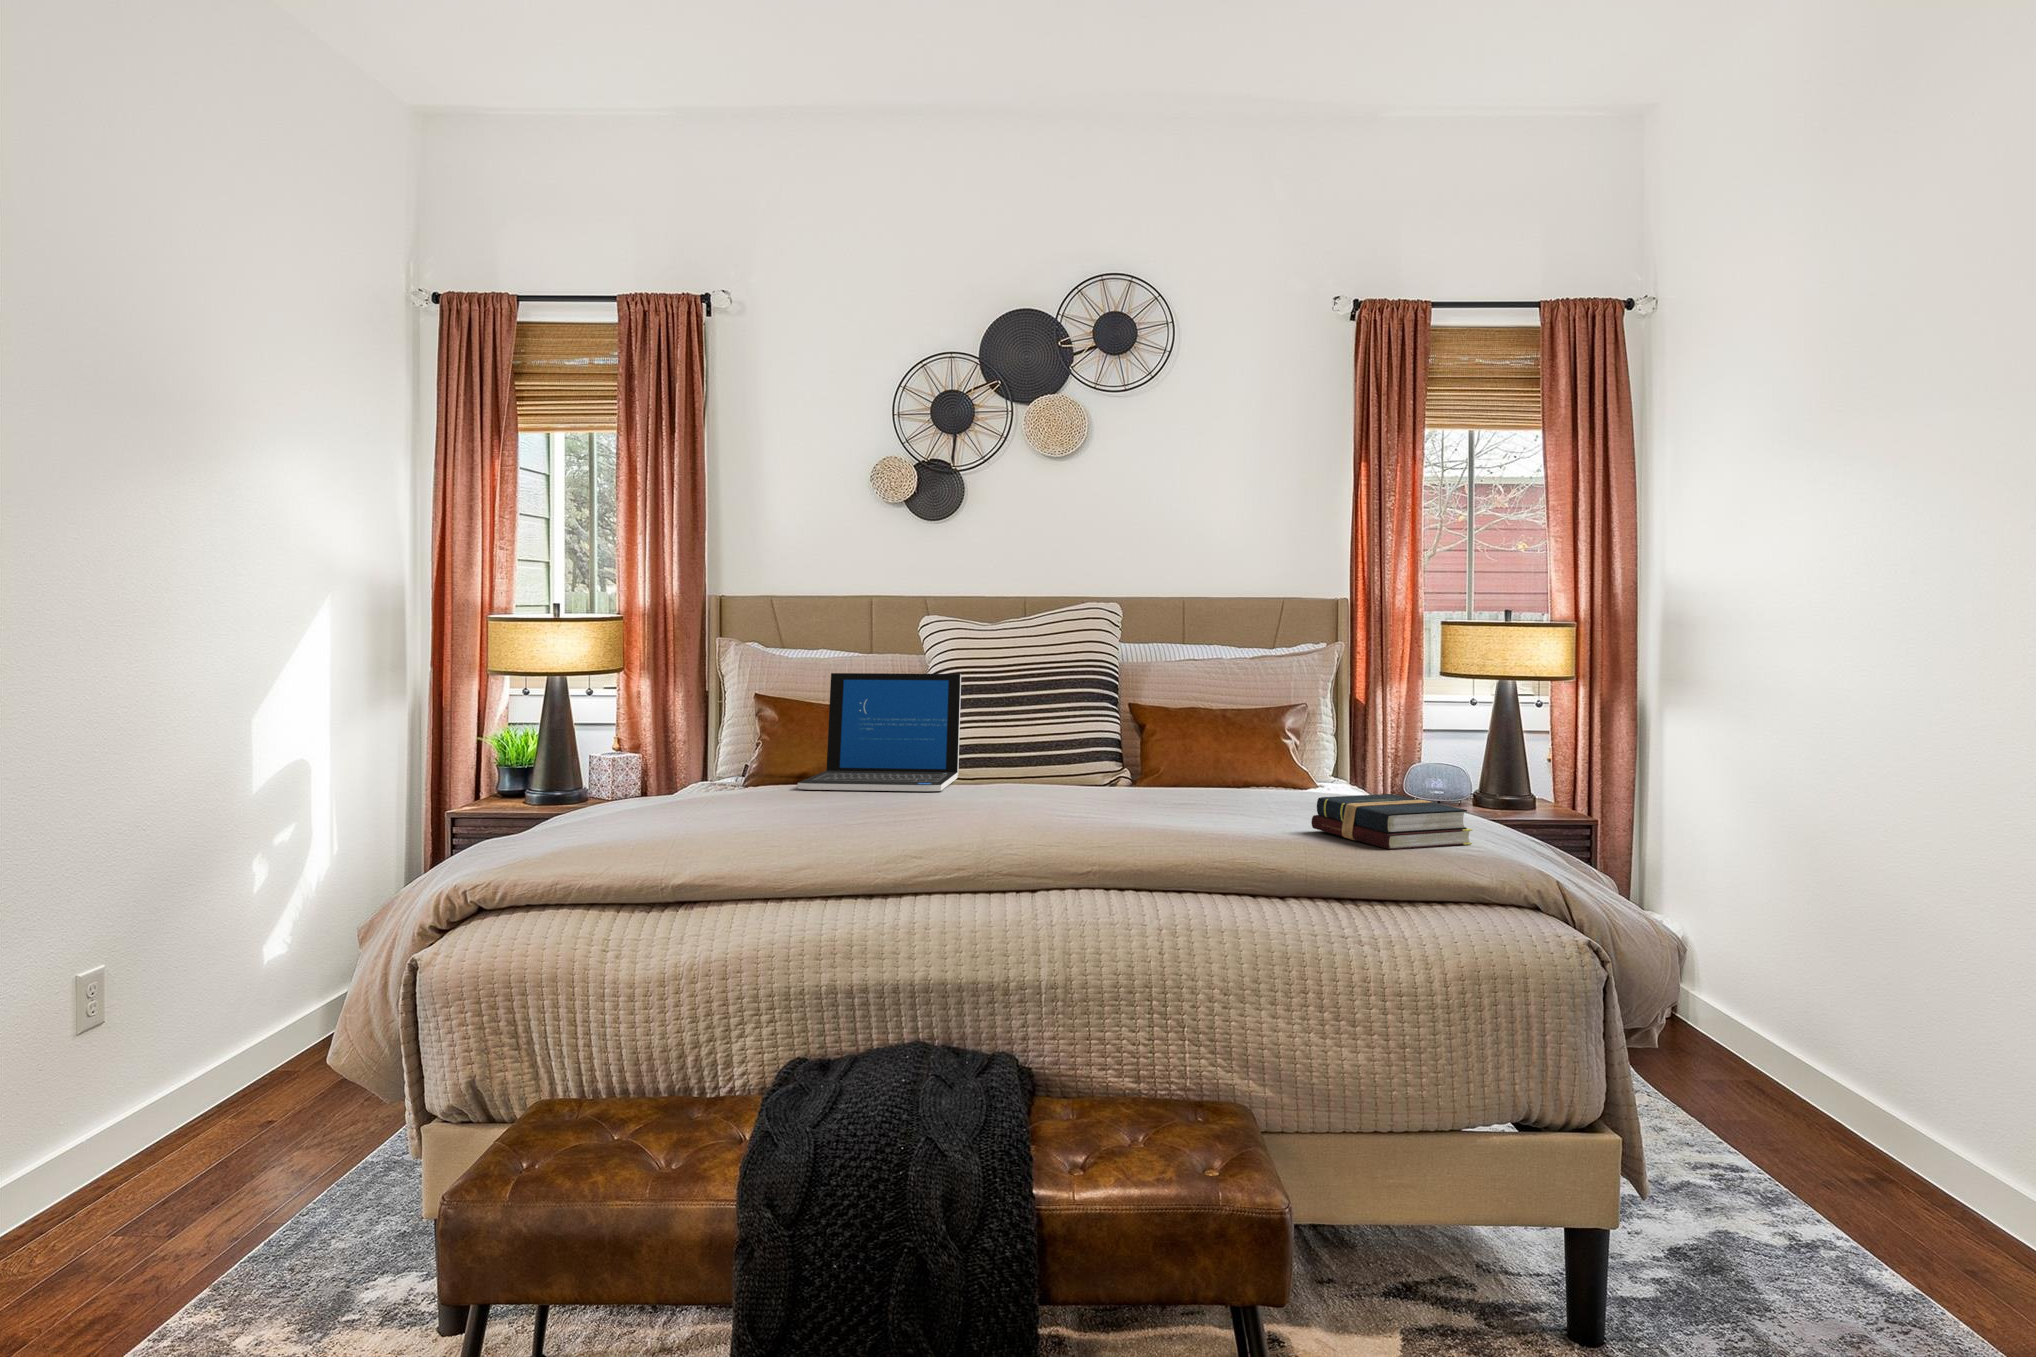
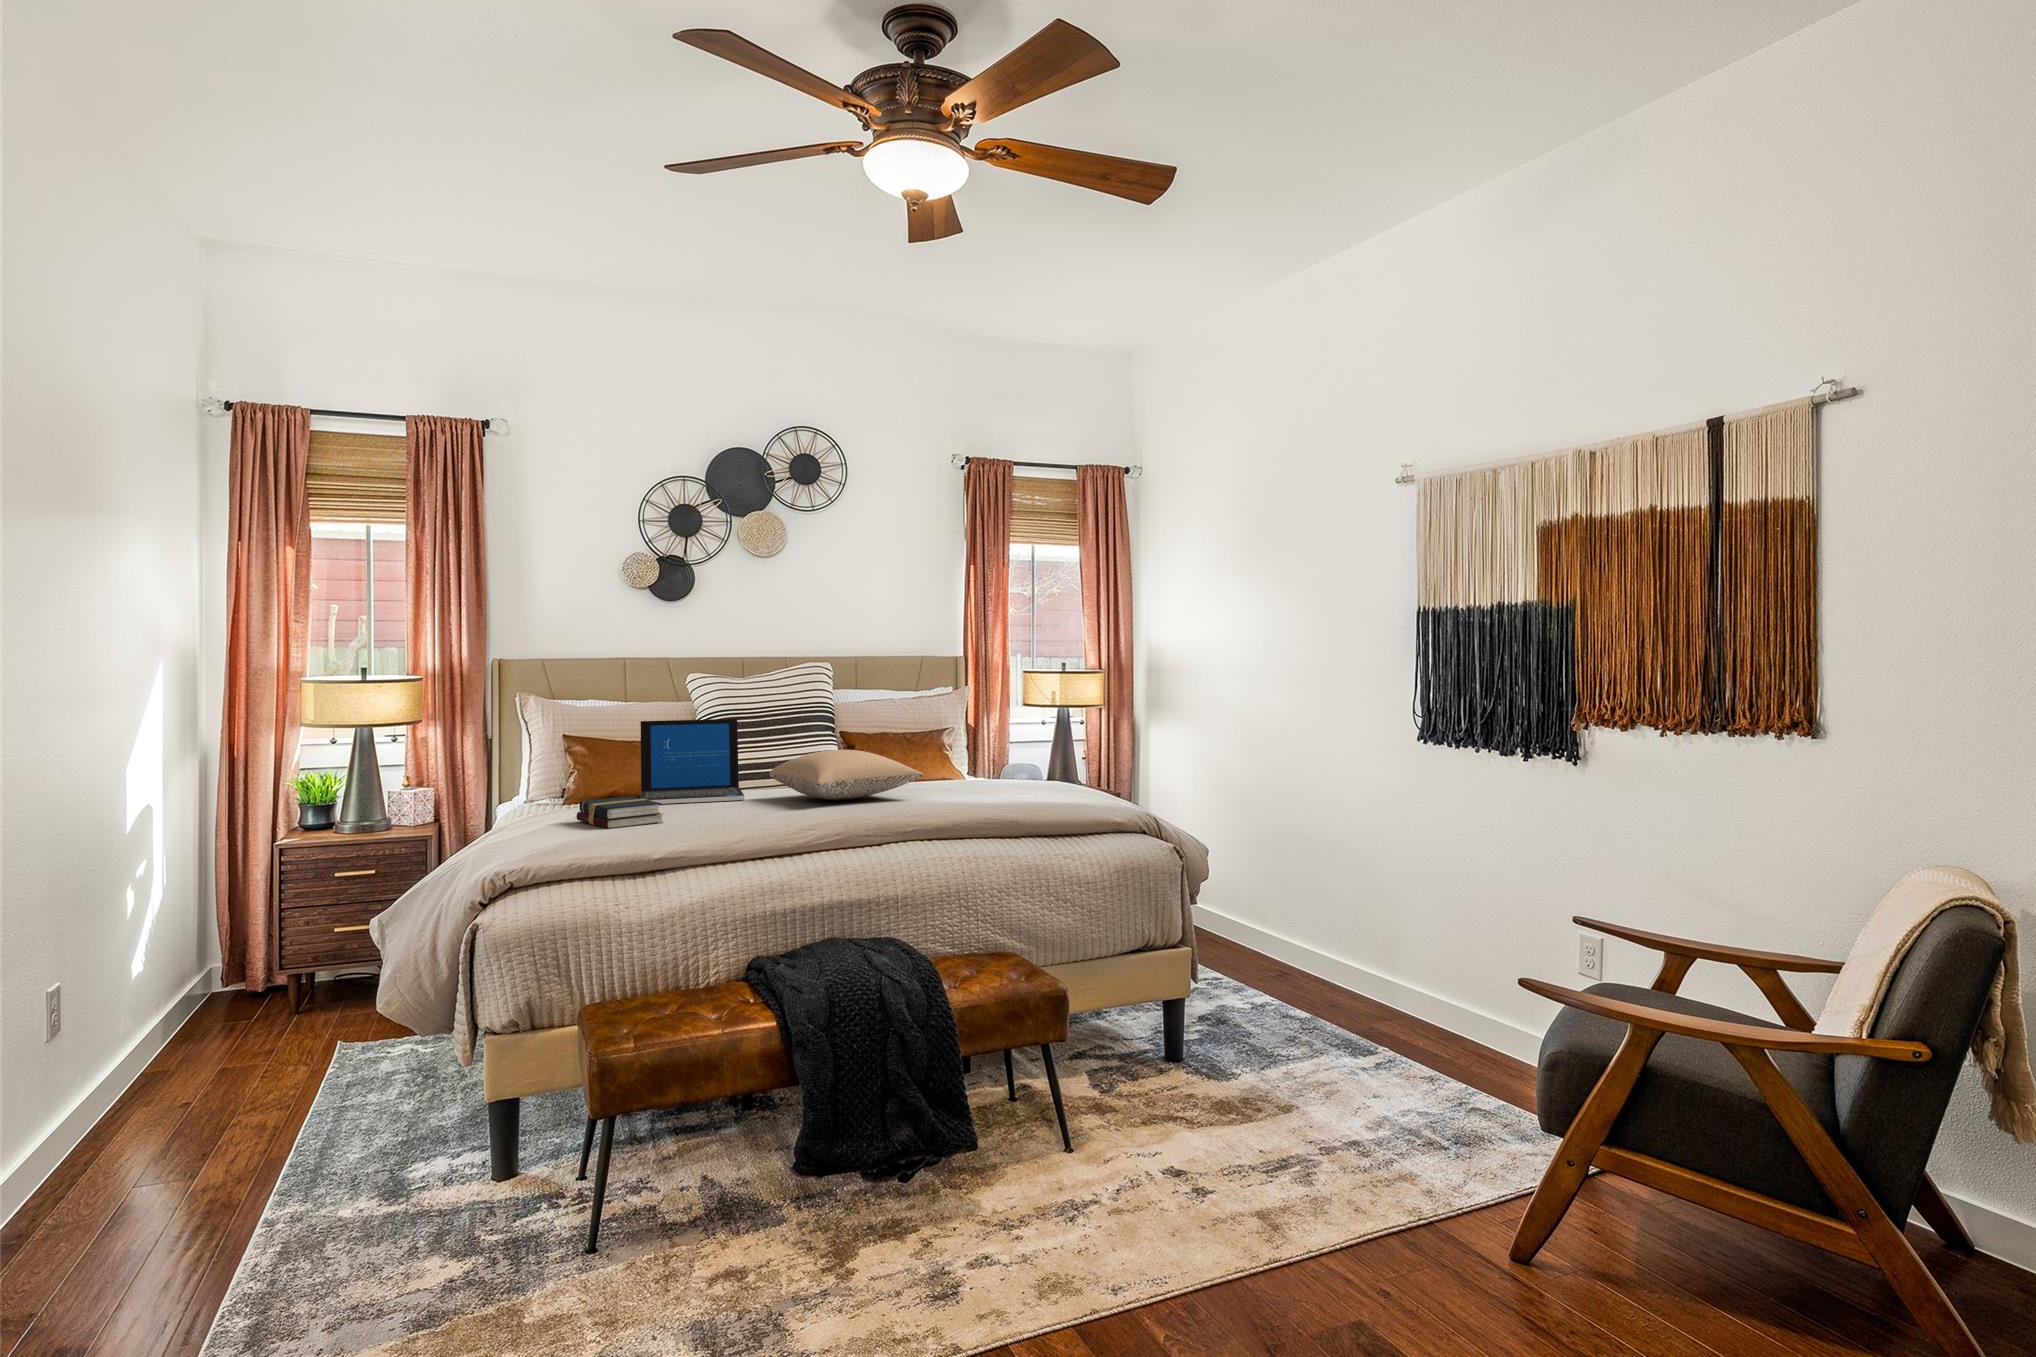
pillow: none [980,724,1201,800] -> present [770,750,924,800]
hardback book: present [1311,794,1472,850] -> present [576,796,664,829]

